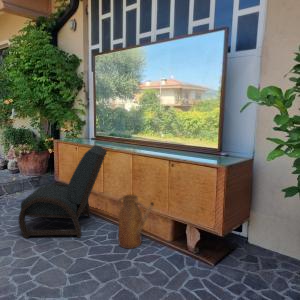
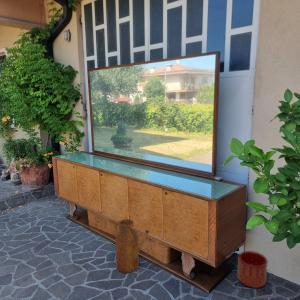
lounge chair: present [18,145,107,238] -> none [18,165,105,262]
planter: none [242,228,272,262] -> present [238,251,268,288]

